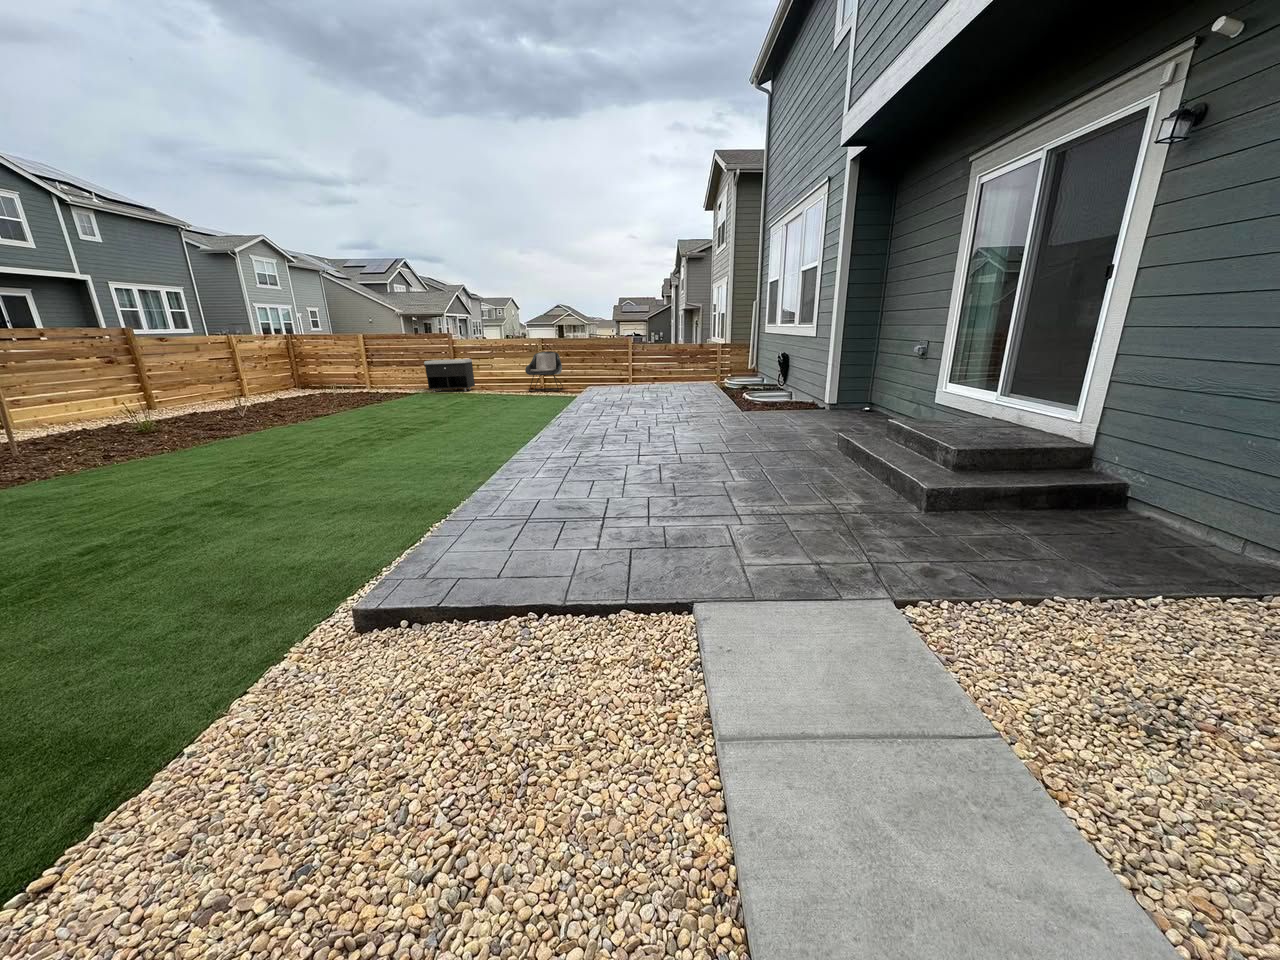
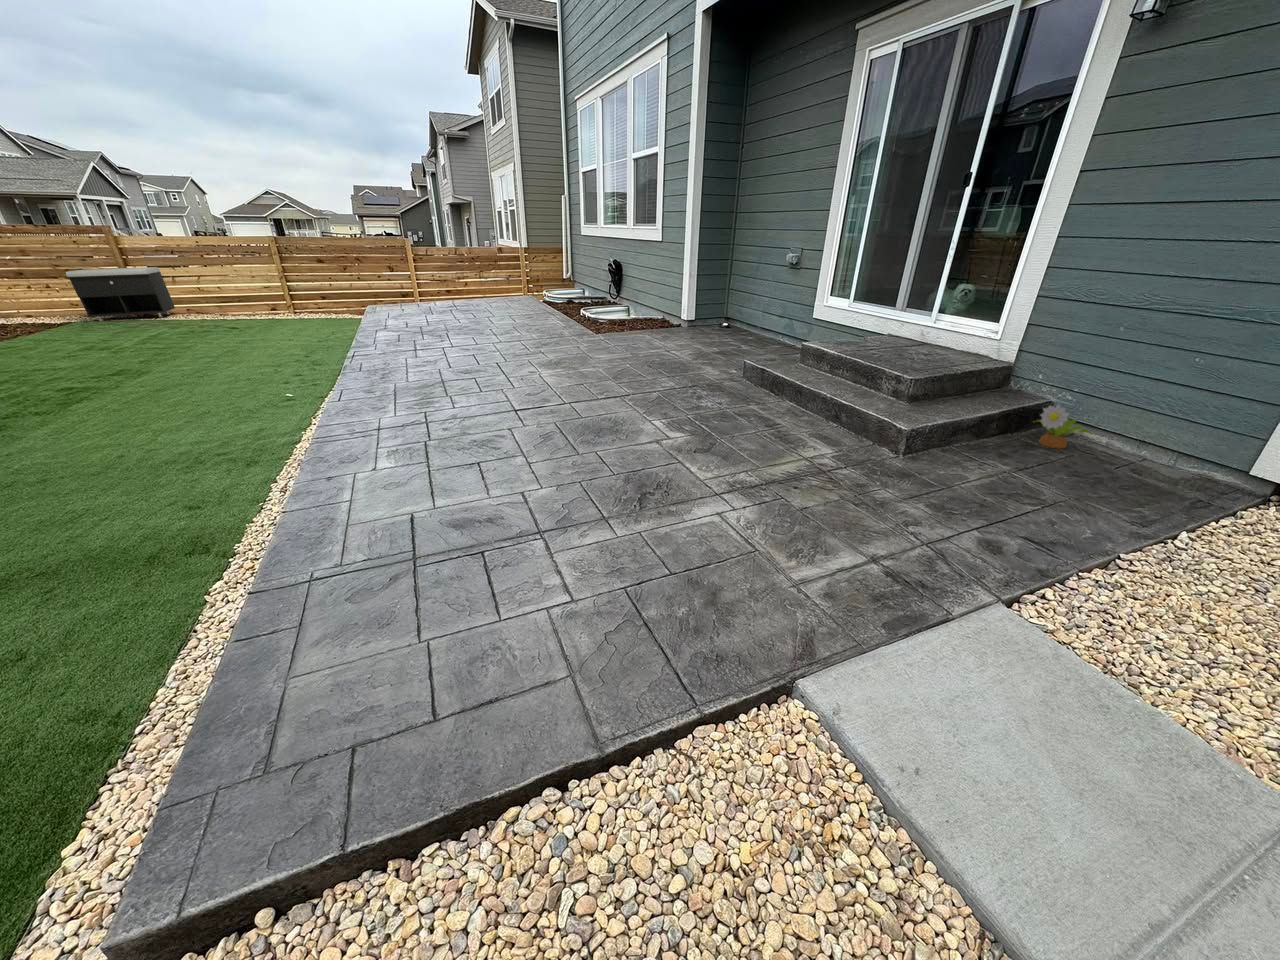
lounge chair: present [525,352,563,392] -> none [259,256,323,315]
decorative plant: none [1103,484,1162,531] -> present [1033,405,1091,449]

